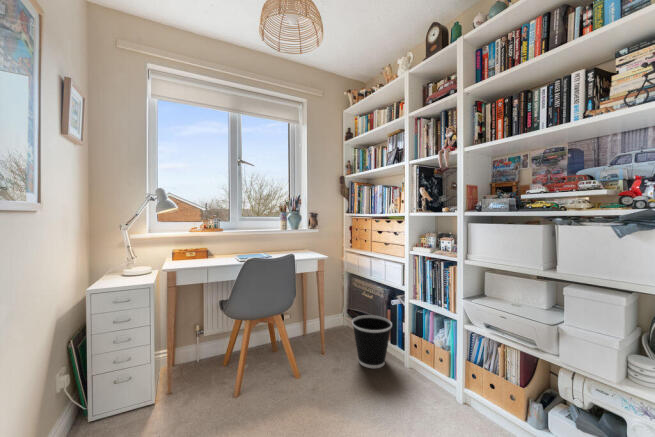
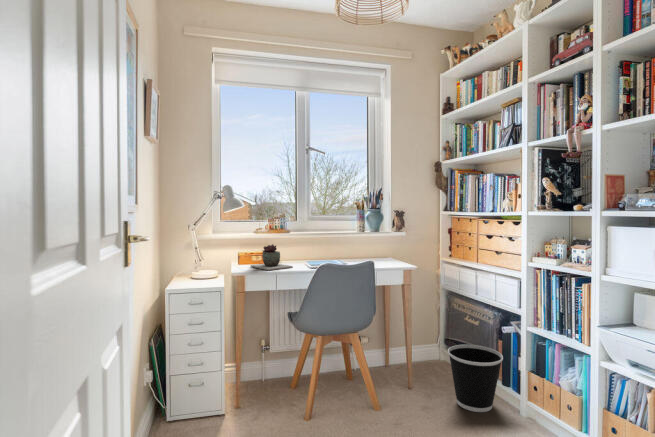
succulent plant: none [183,242,223,266] -> present [251,244,292,270]

